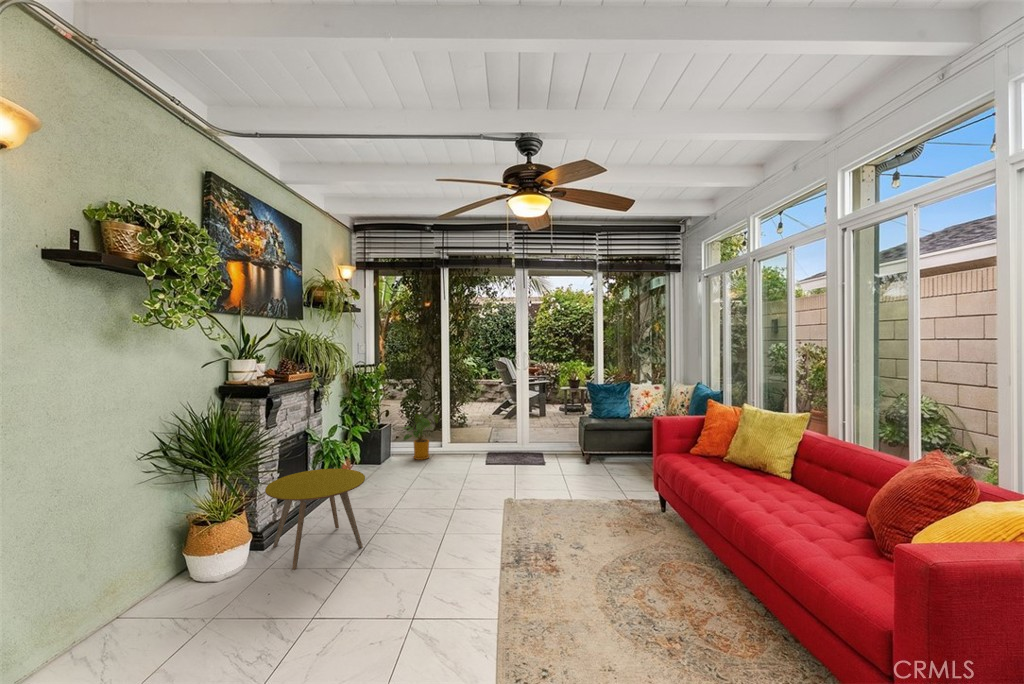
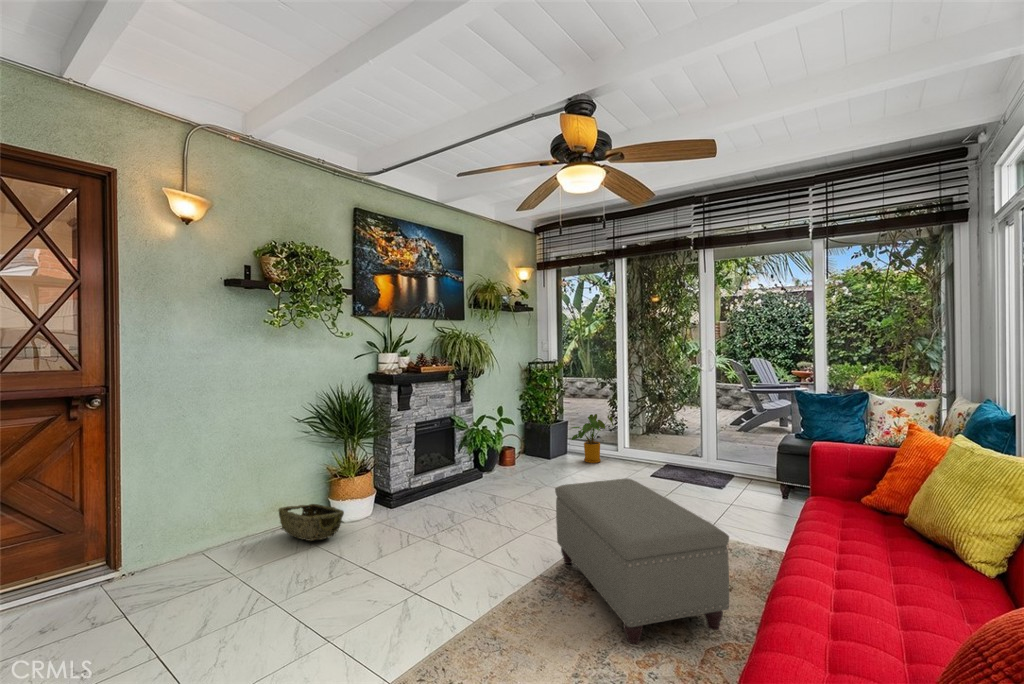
ottoman: none [498,467,663,599] -> present [555,478,729,645]
side table: present [265,469,365,570] -> none [385,451,466,530]
woven basket: none [120,565,234,621] -> present [279,504,344,541]

